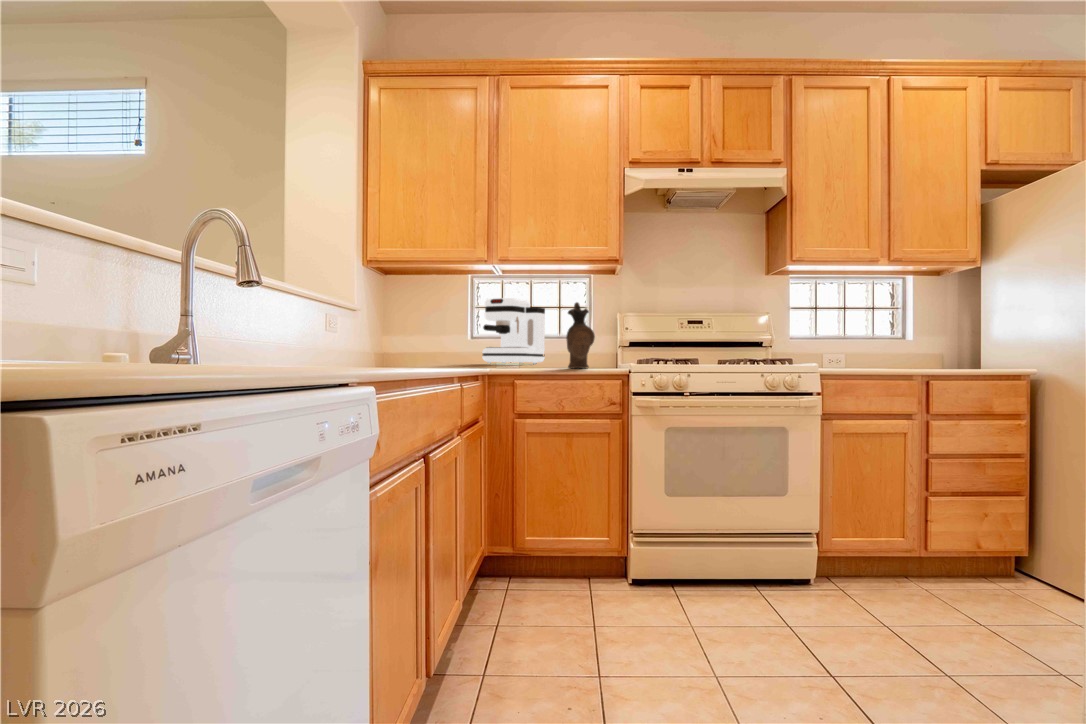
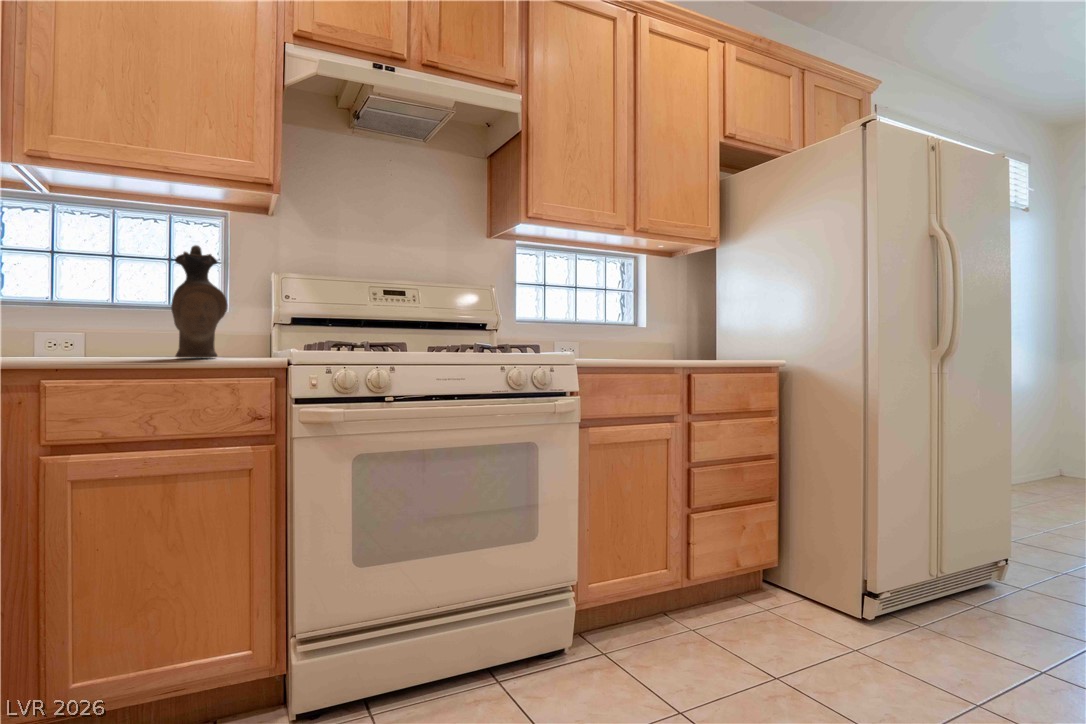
coffee maker: present [482,298,545,364] -> none [19,240,159,353]

